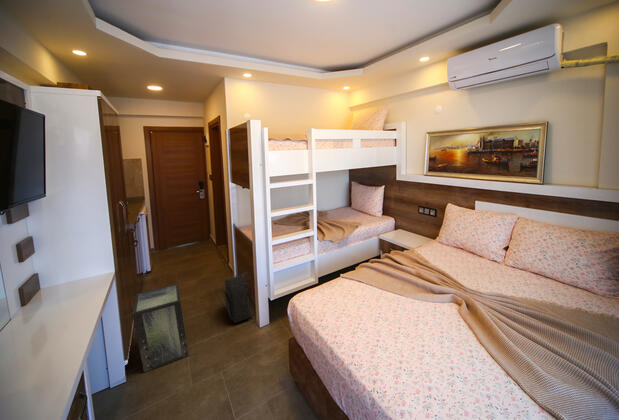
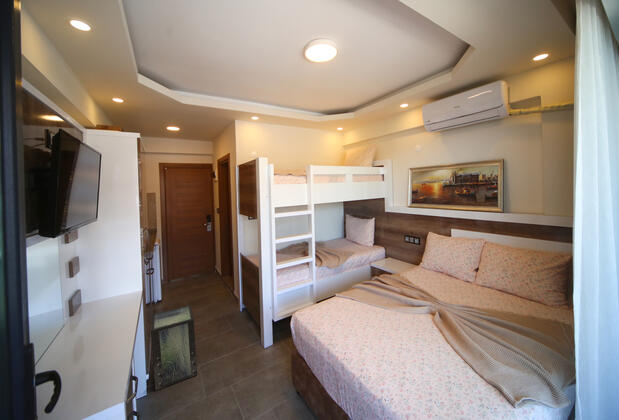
backpack: present [224,275,253,323] -> none [231,296,257,345]

